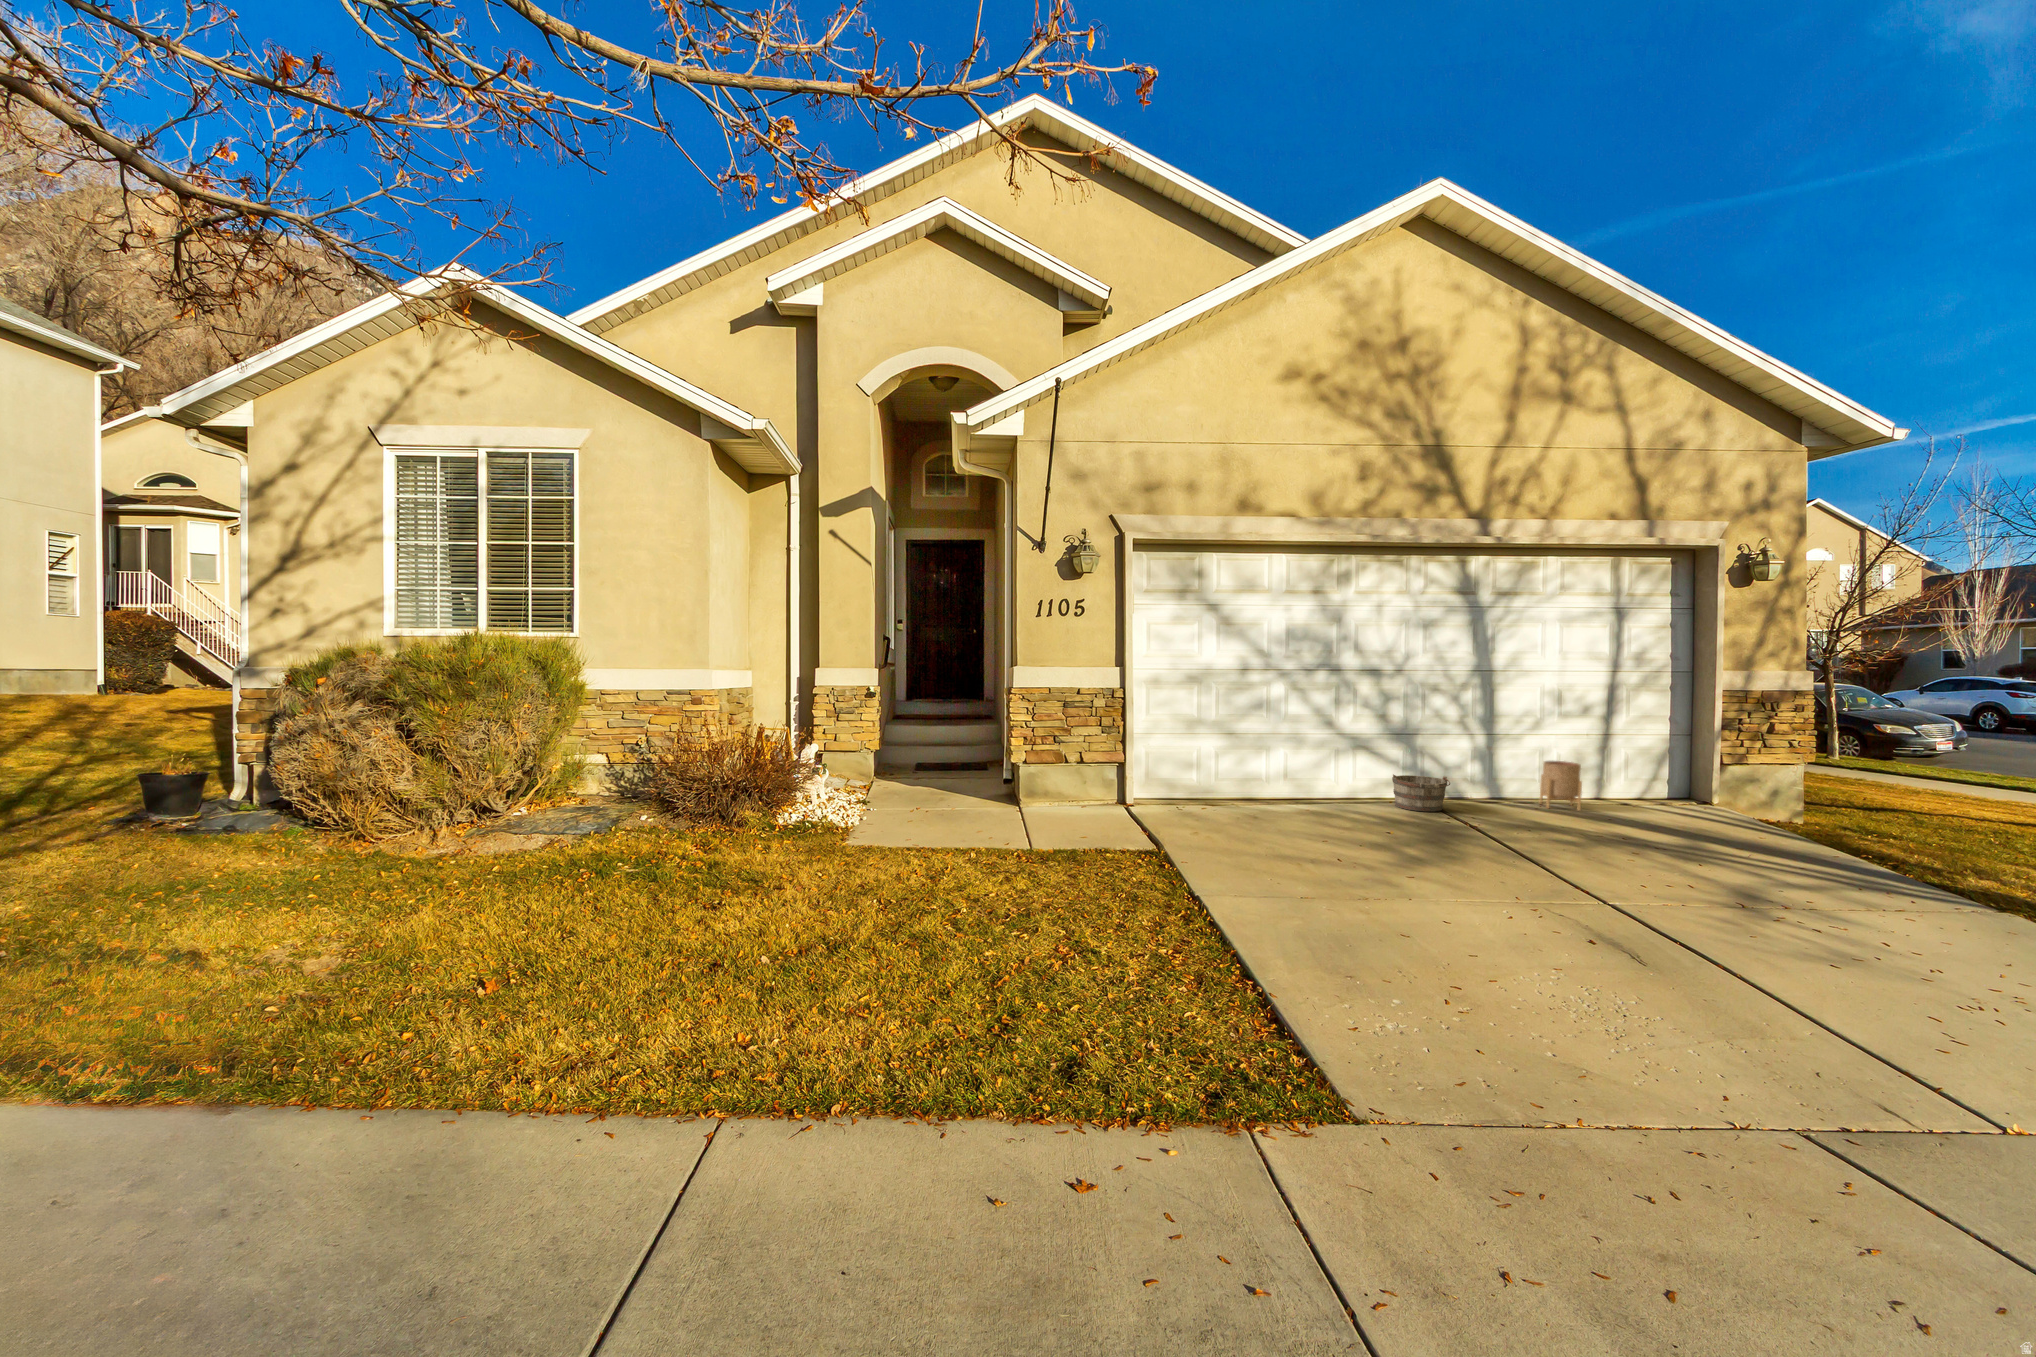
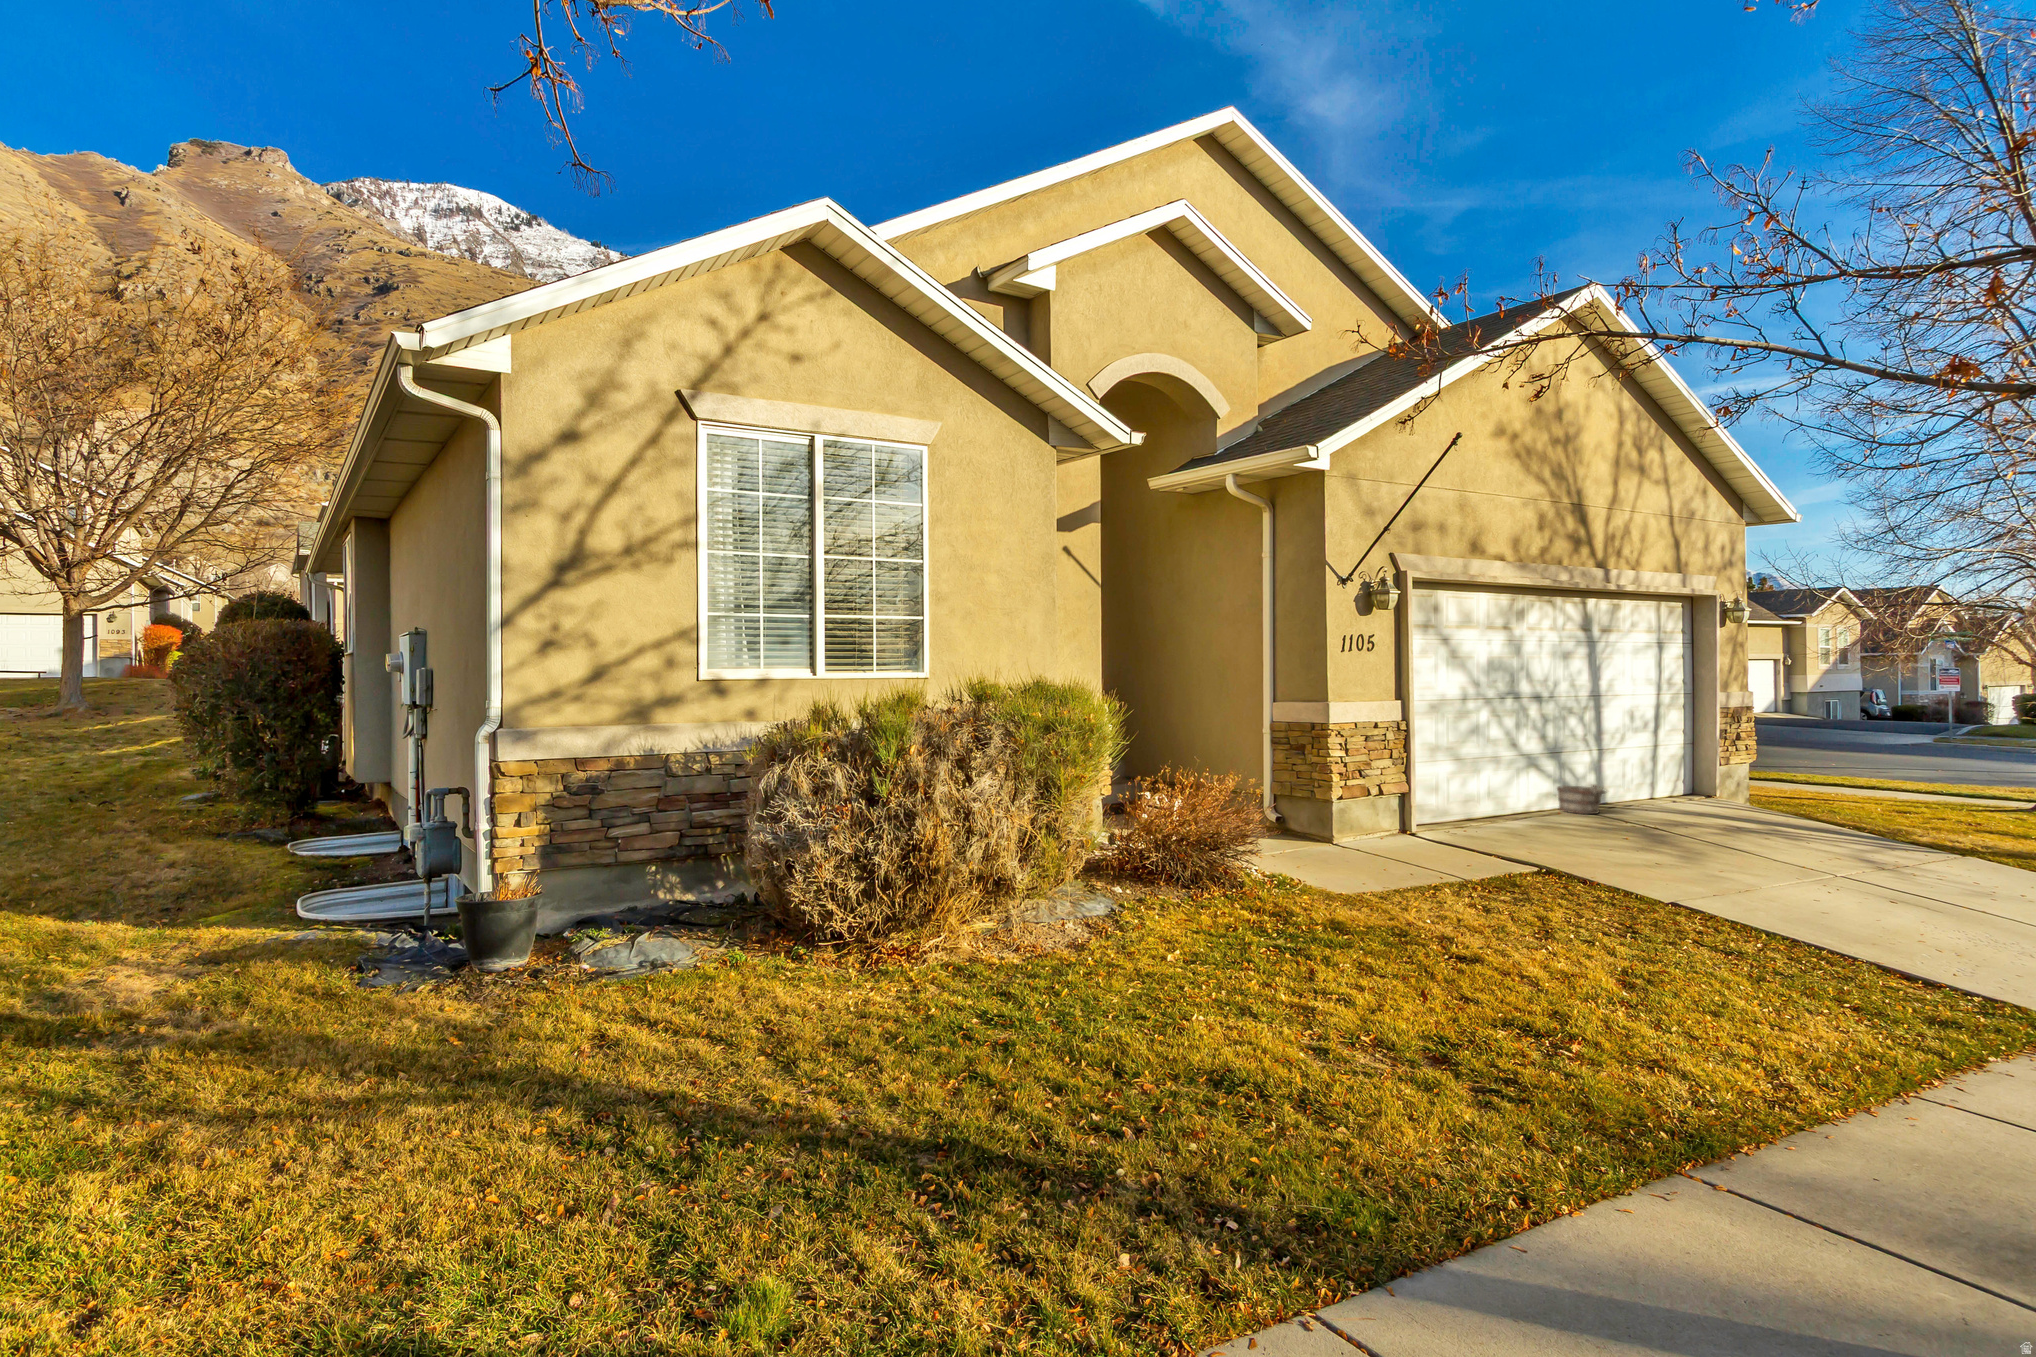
planter: present [1540,761,1582,810] -> none [1626,767,1663,806]

